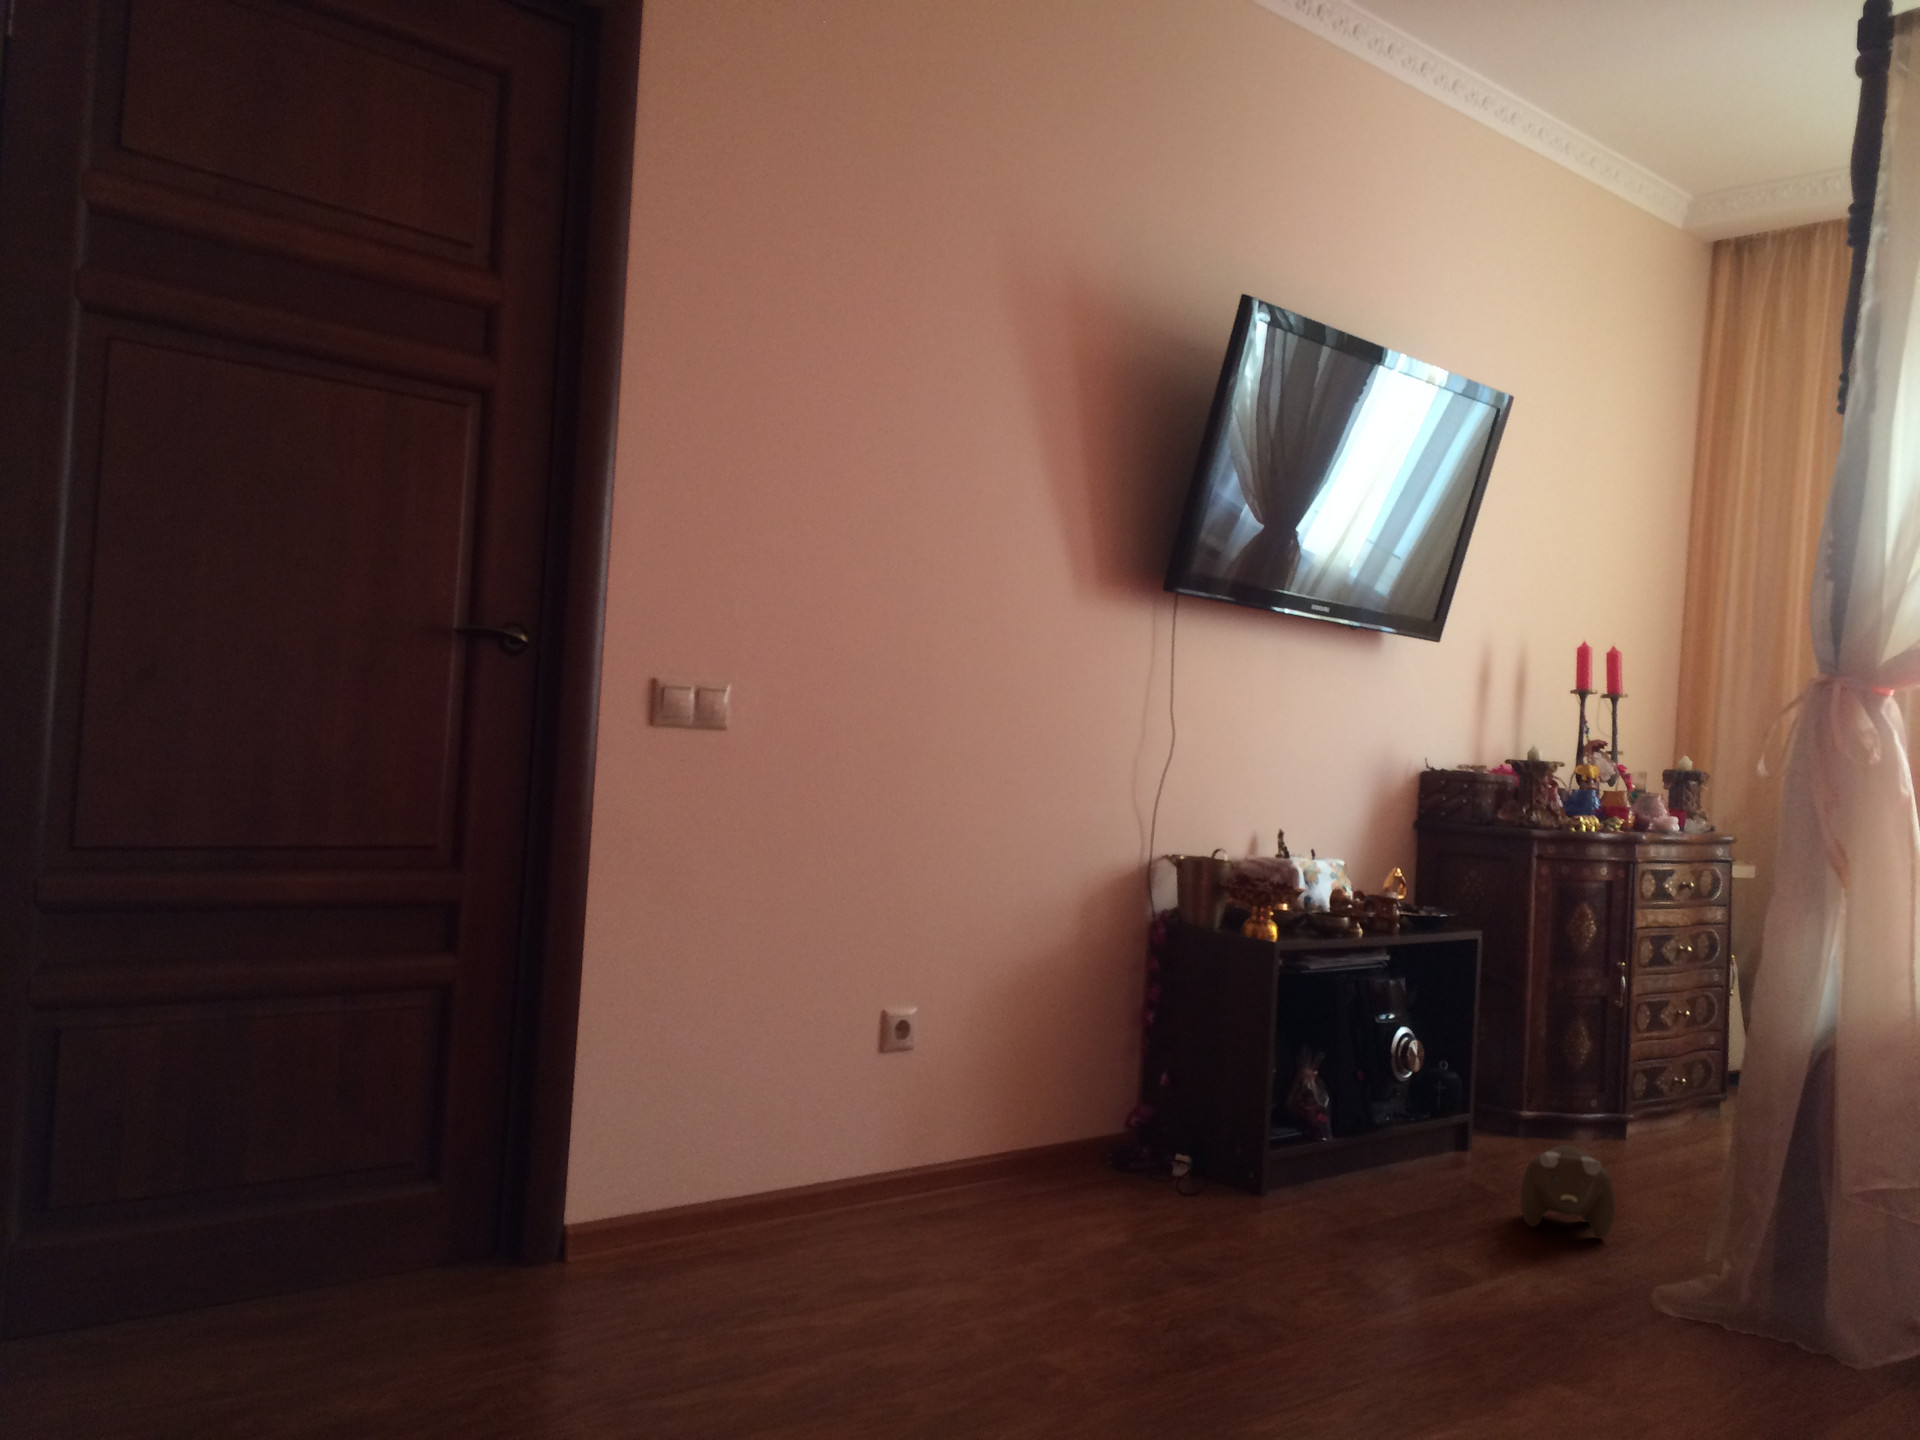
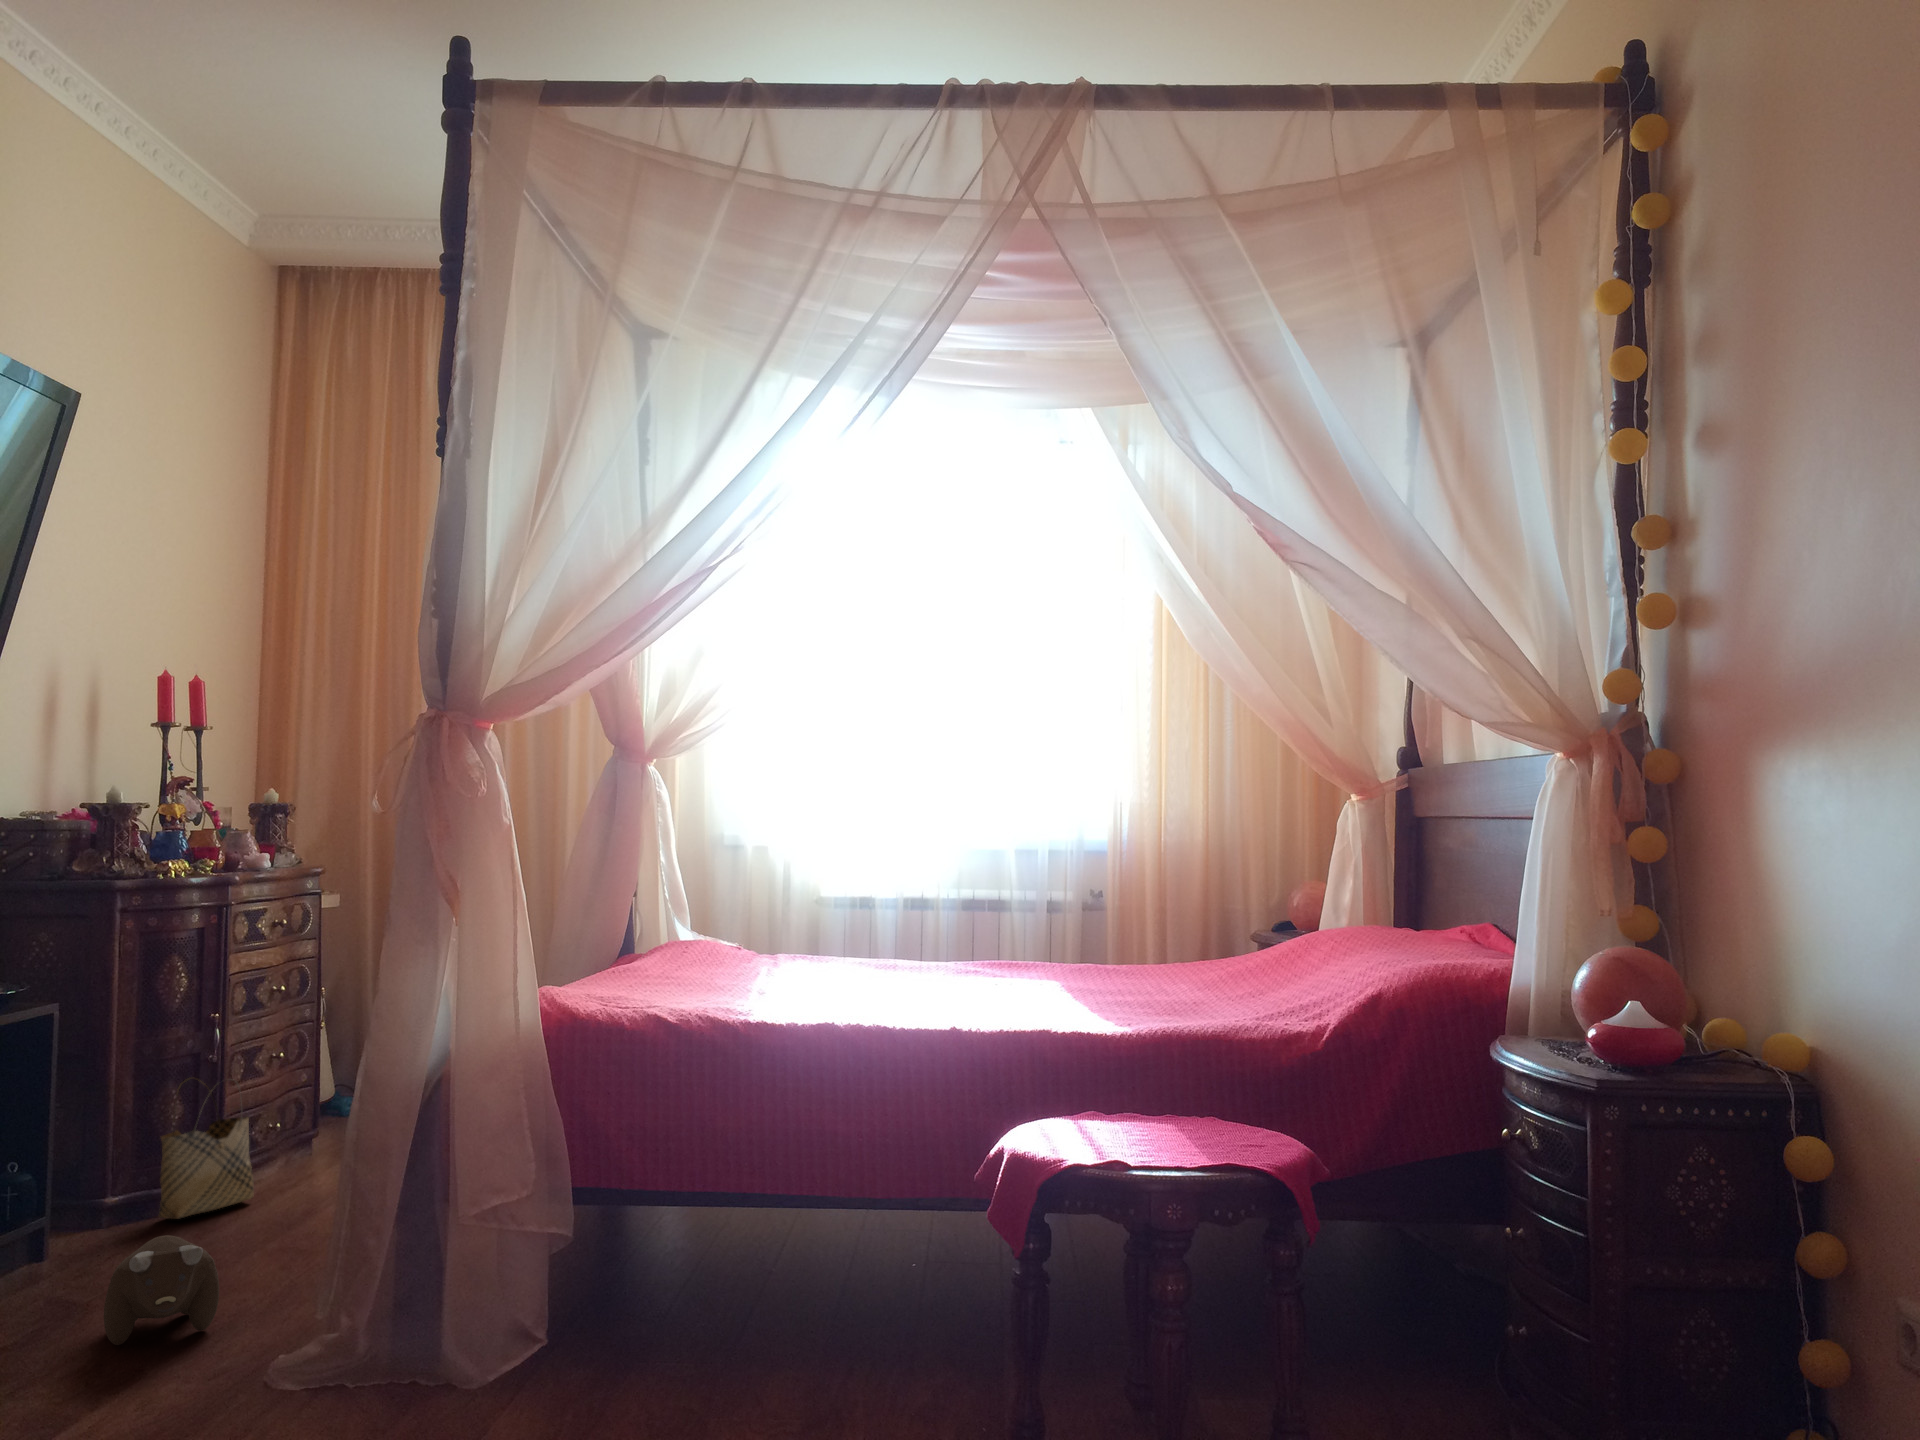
woven basket: none [1569,1019,1654,1146] -> present [158,1077,254,1219]

